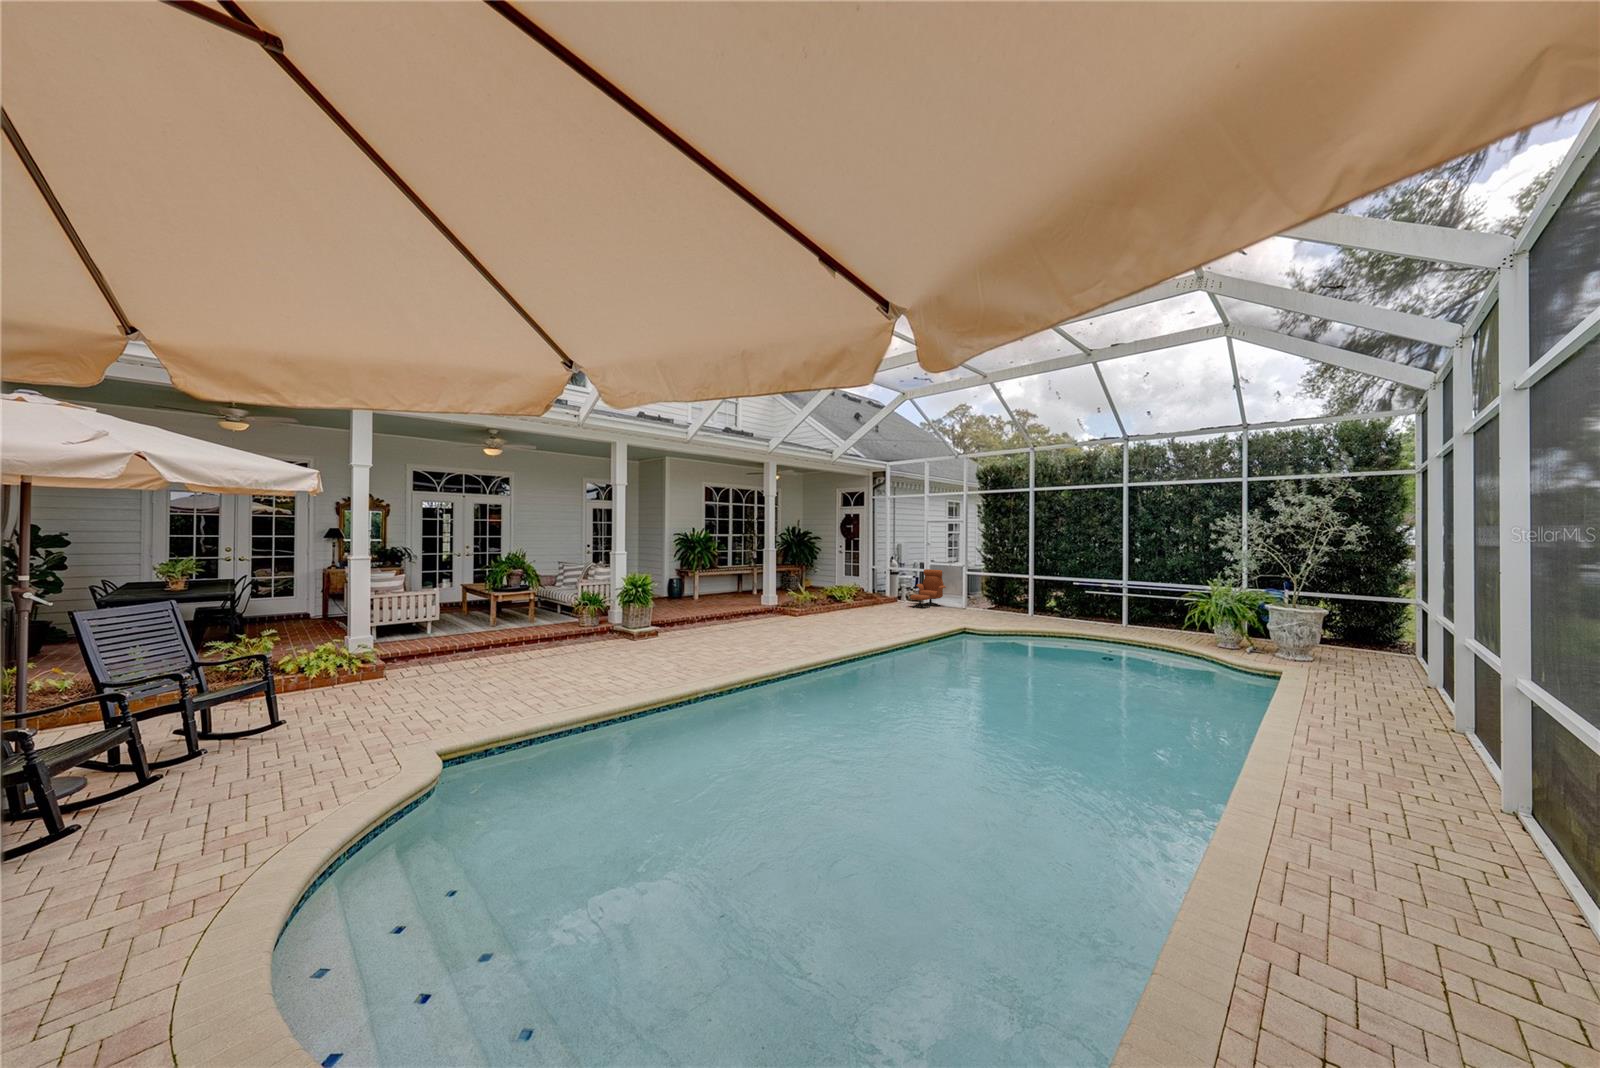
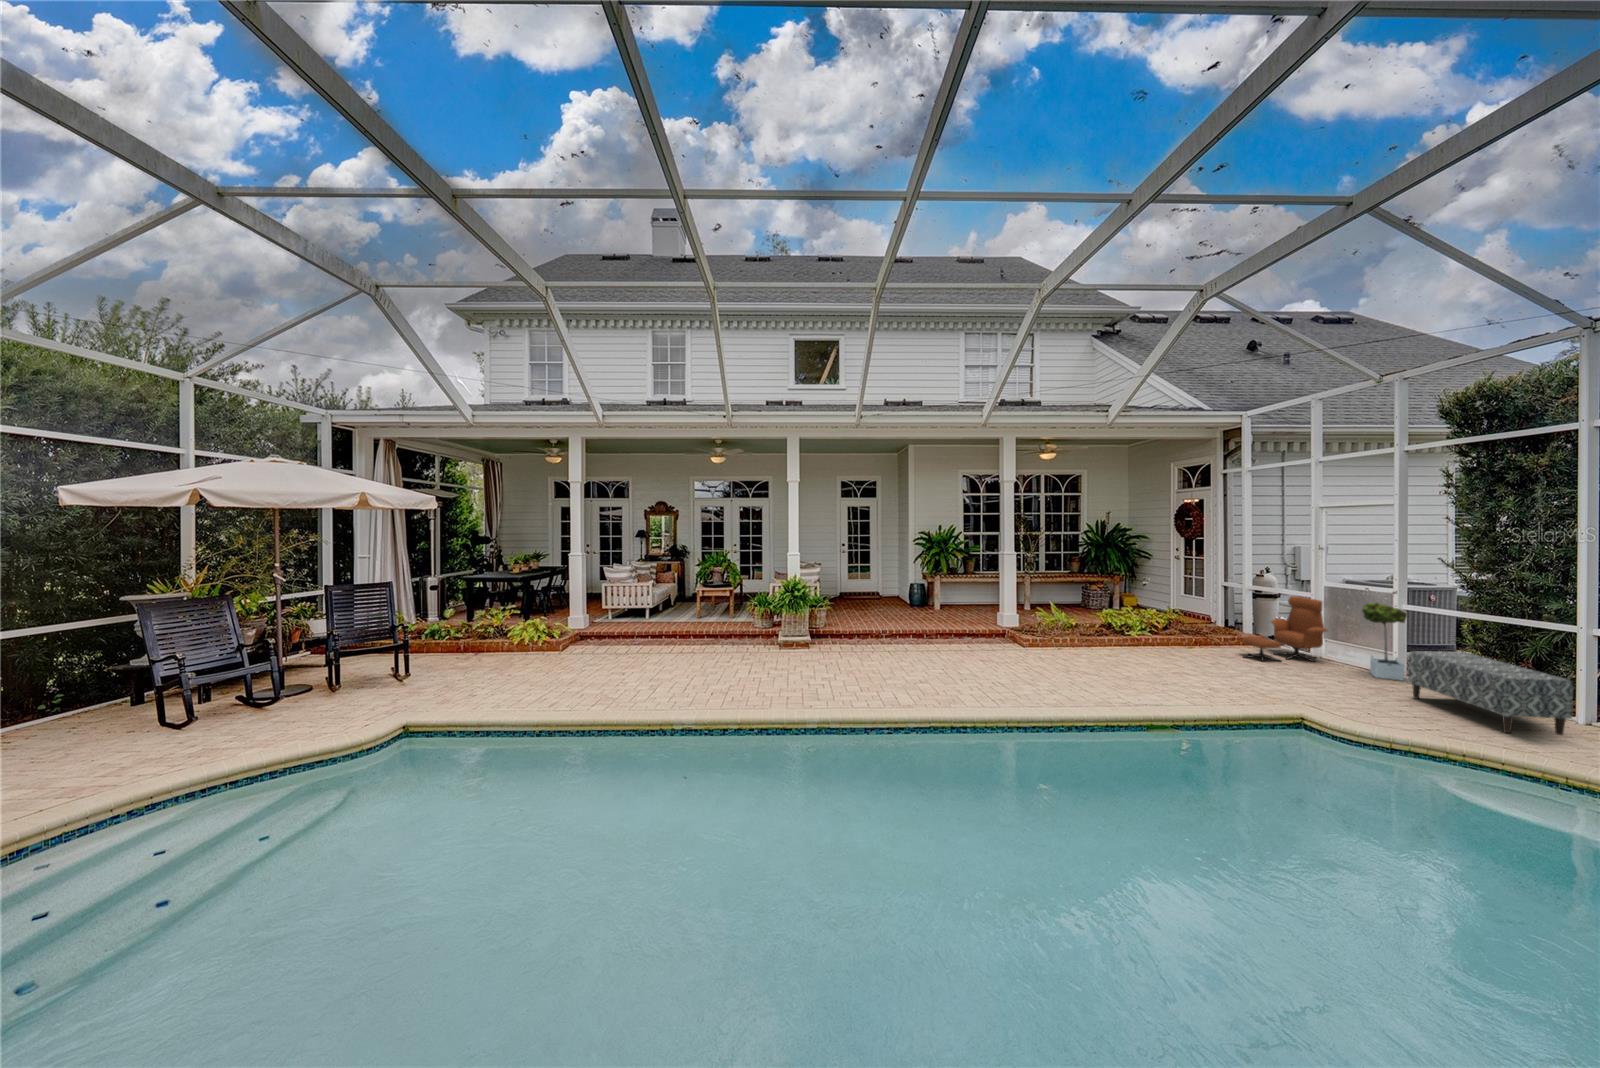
potted tree: none [964,568,982,609] -> present [1362,603,1407,681]
bench: none [995,588,1056,620] -> present [1408,651,1573,735]

